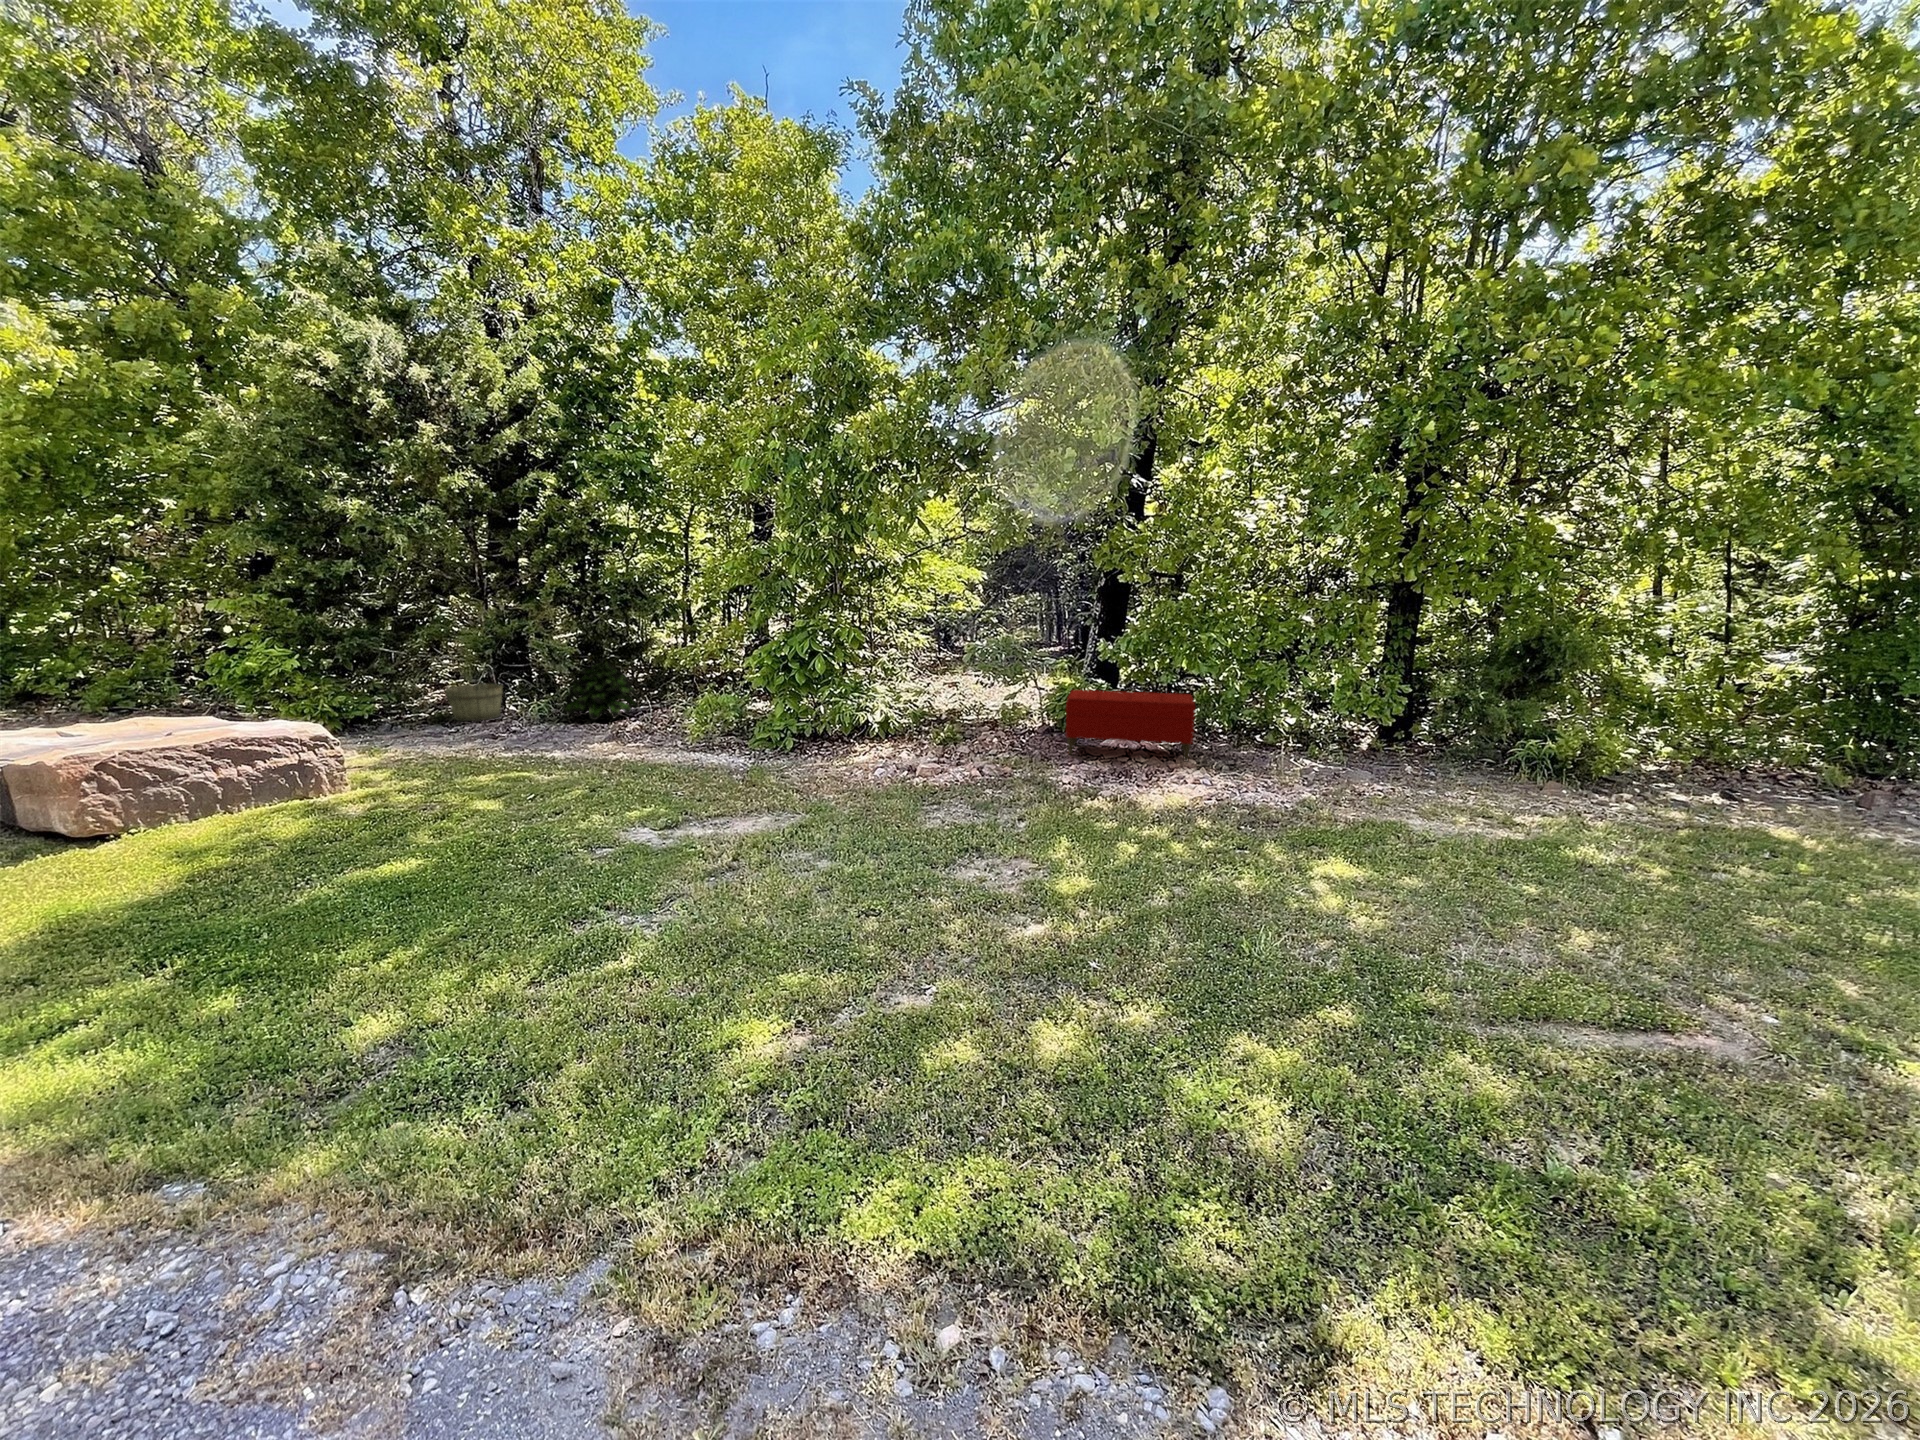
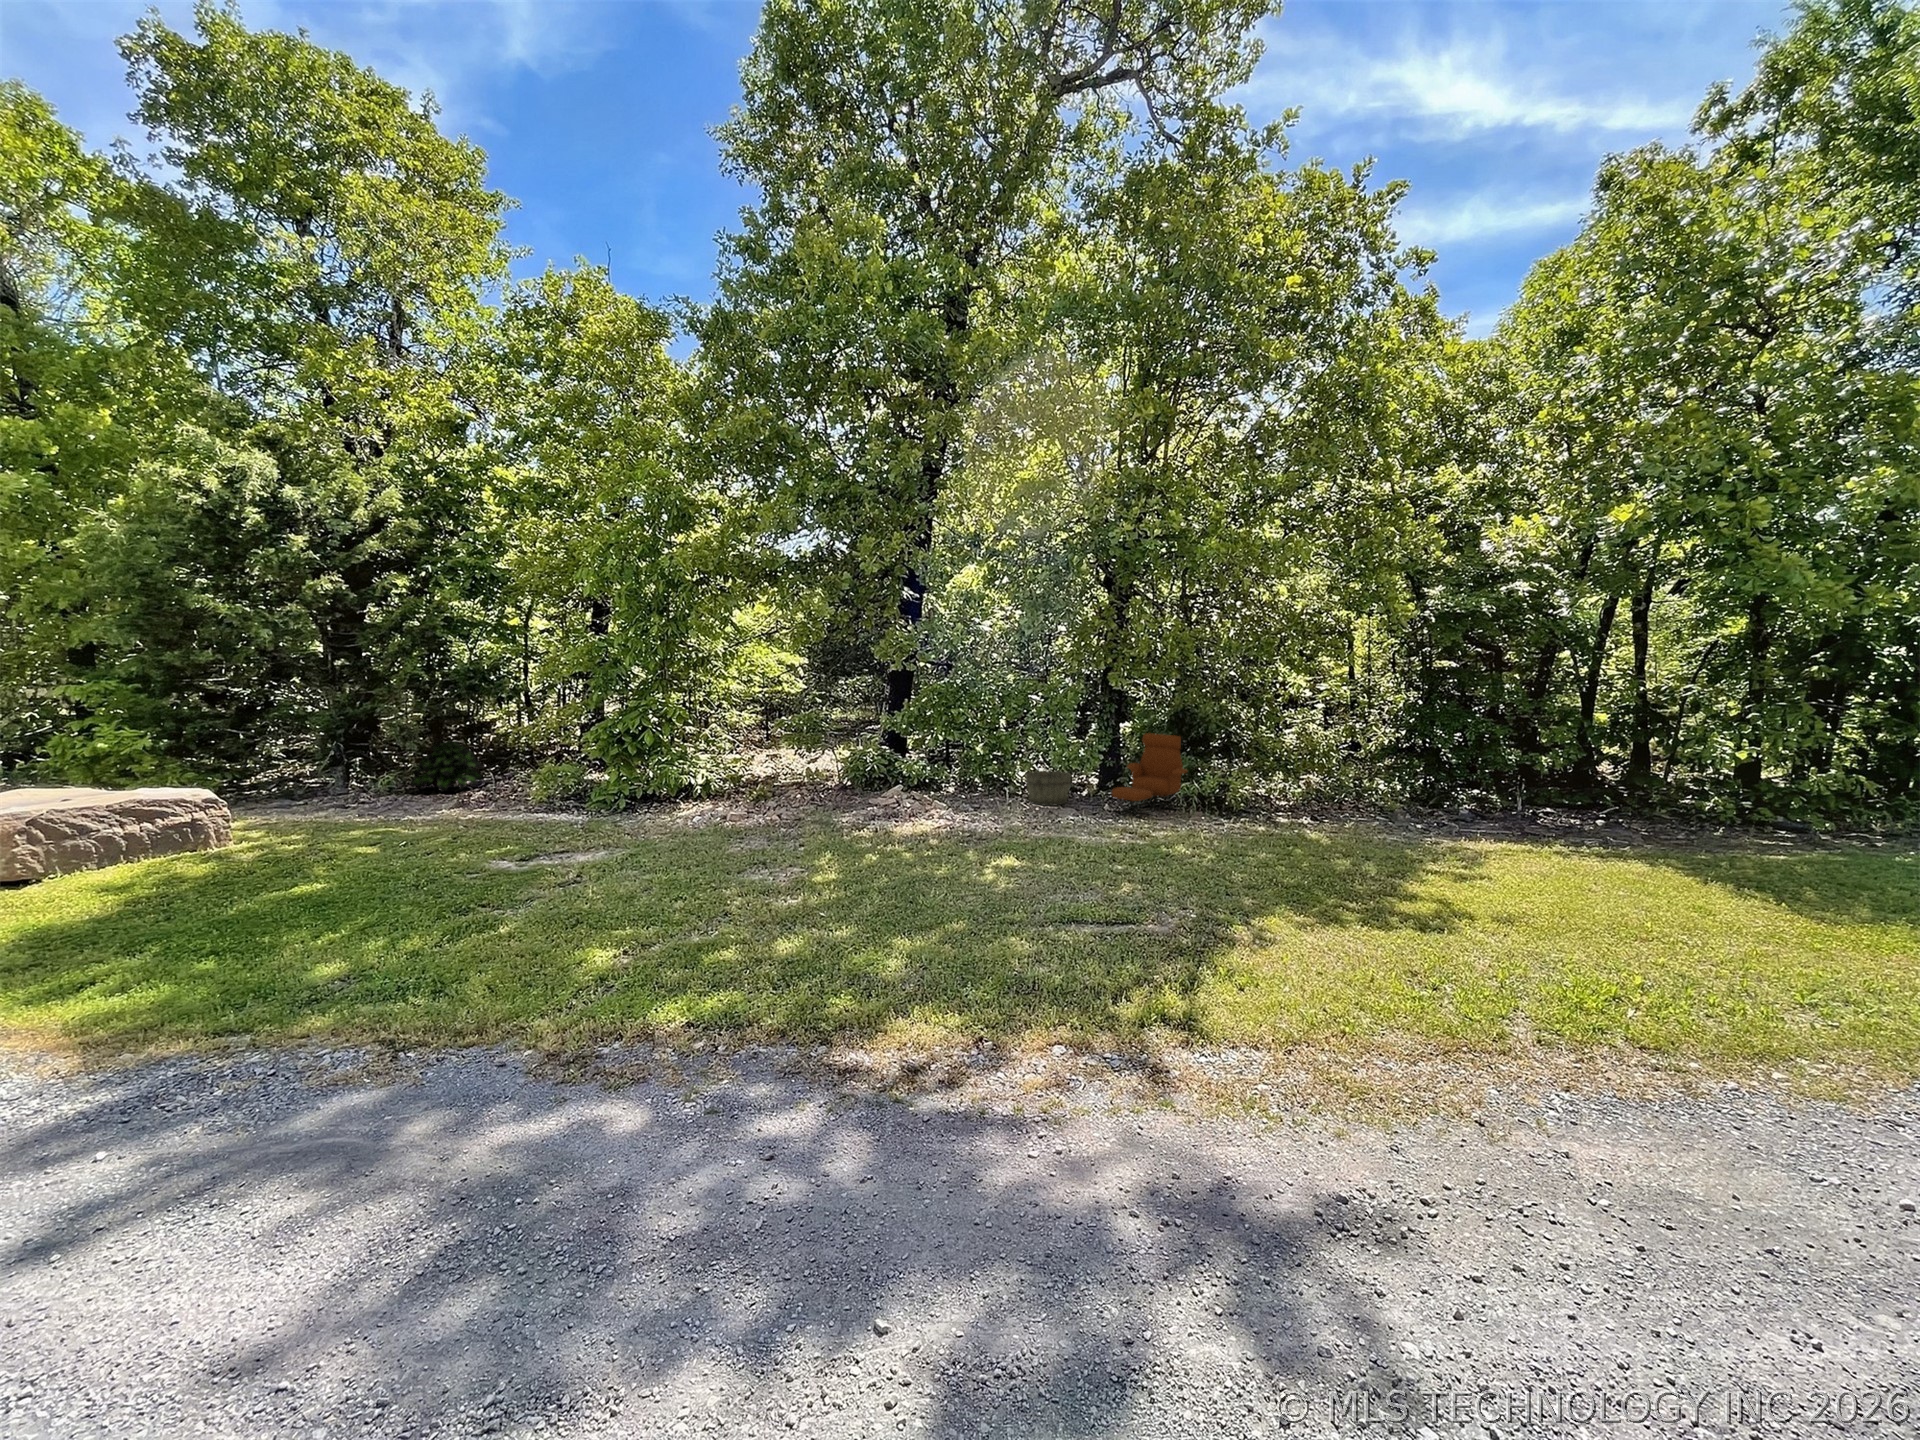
lounge chair: none [1436,670,1556,793] -> present [1112,733,1187,818]
wooden bucket: present [445,679,503,721] -> present [1025,770,1072,806]
bench: present [1066,690,1195,761] -> none [850,755,949,806]

